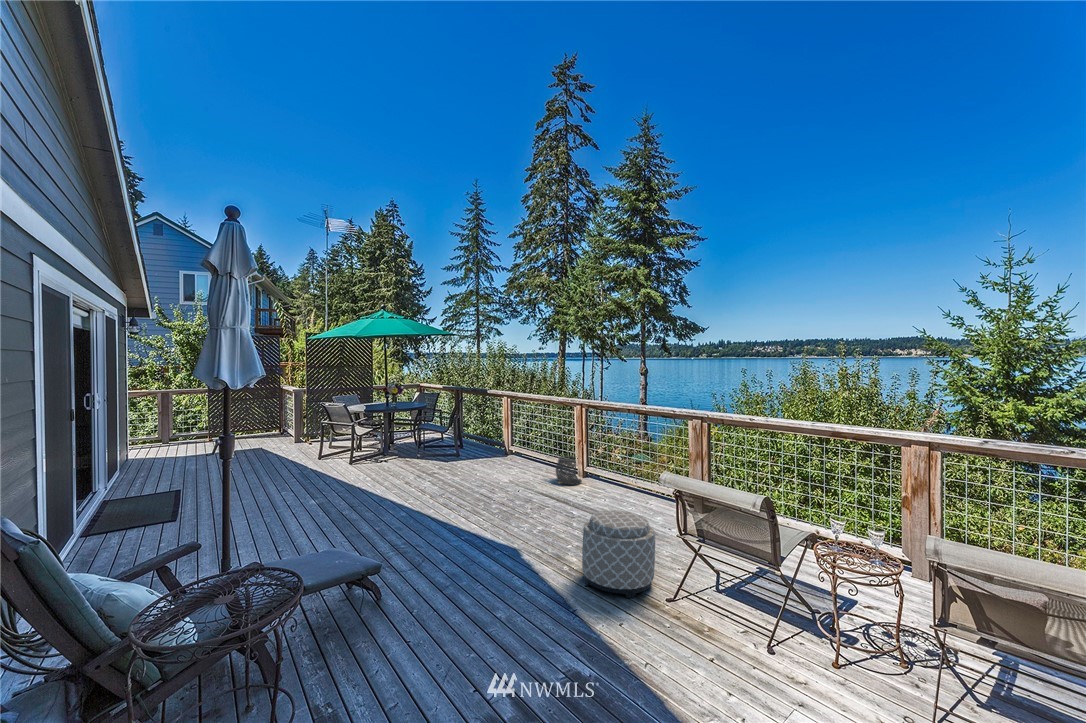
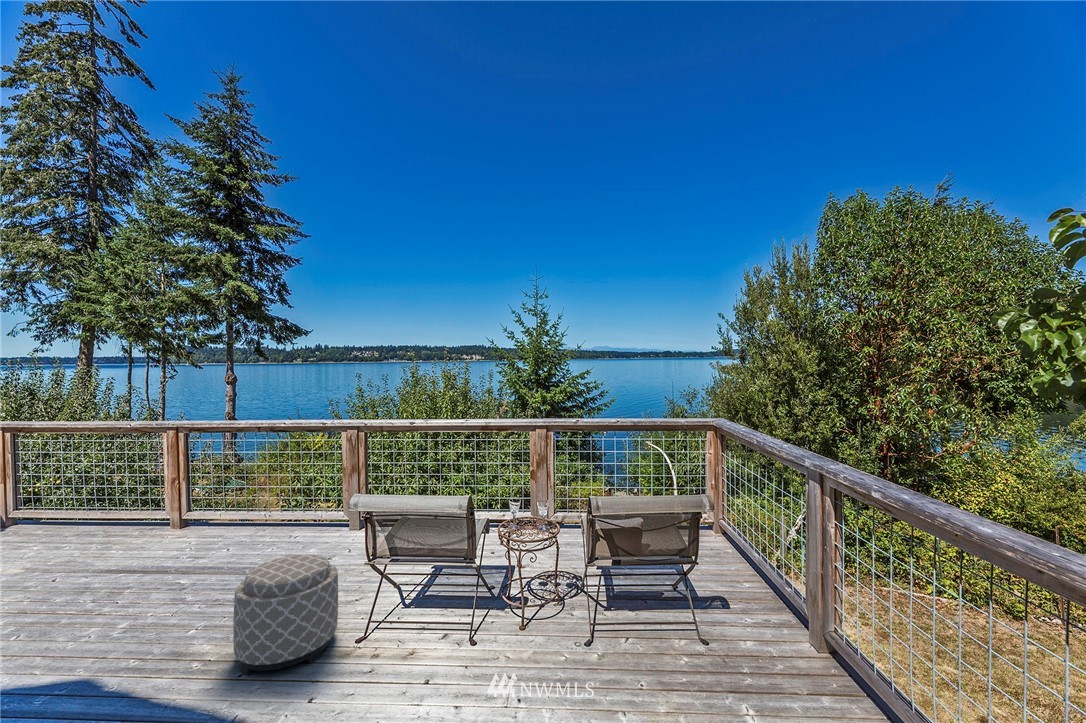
woven basket: present [556,456,582,485] -> none [125,502,180,547]

